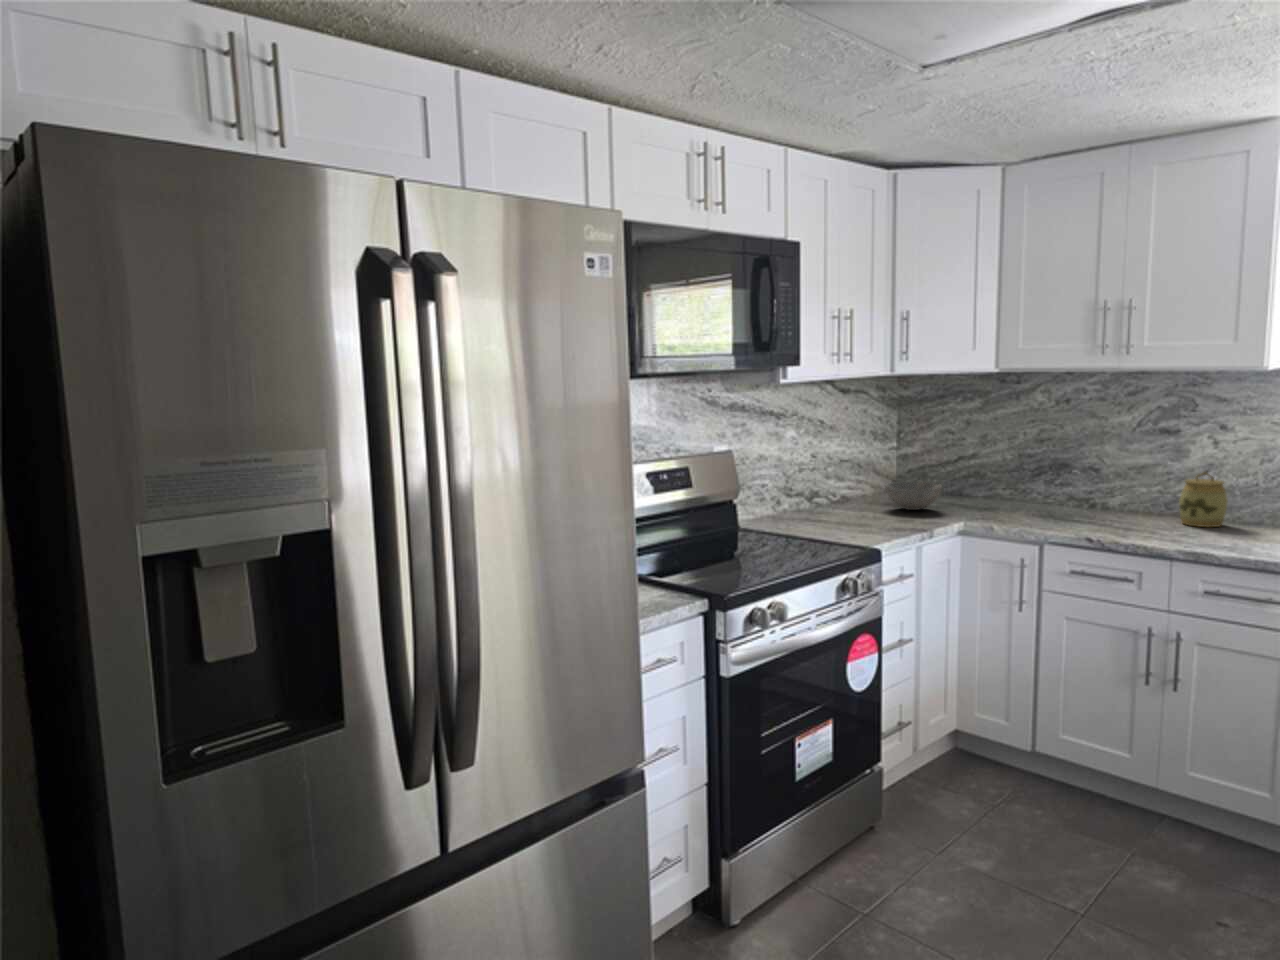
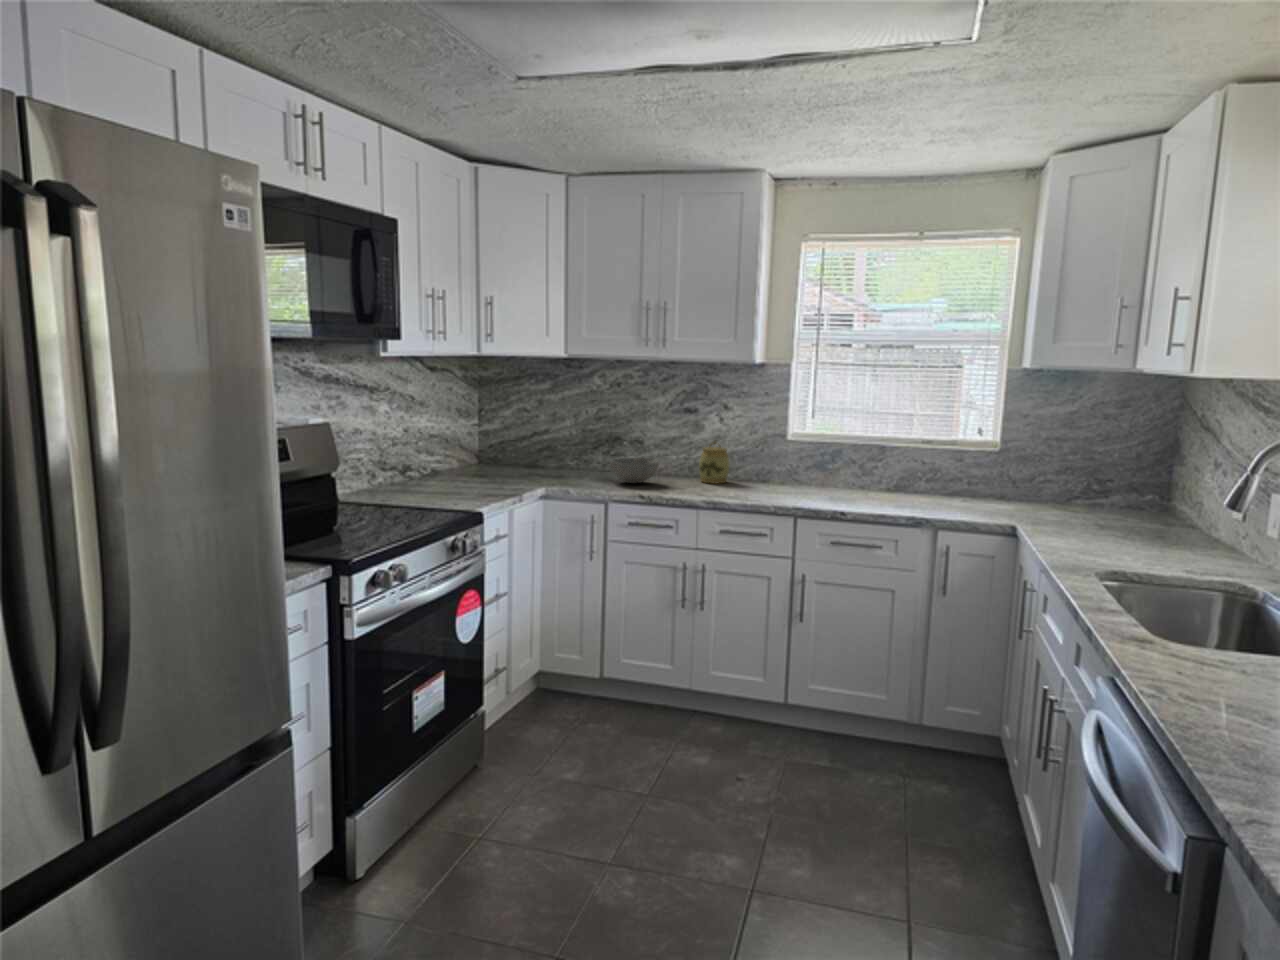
bowl: present [885,481,942,510] -> present [610,458,659,483]

